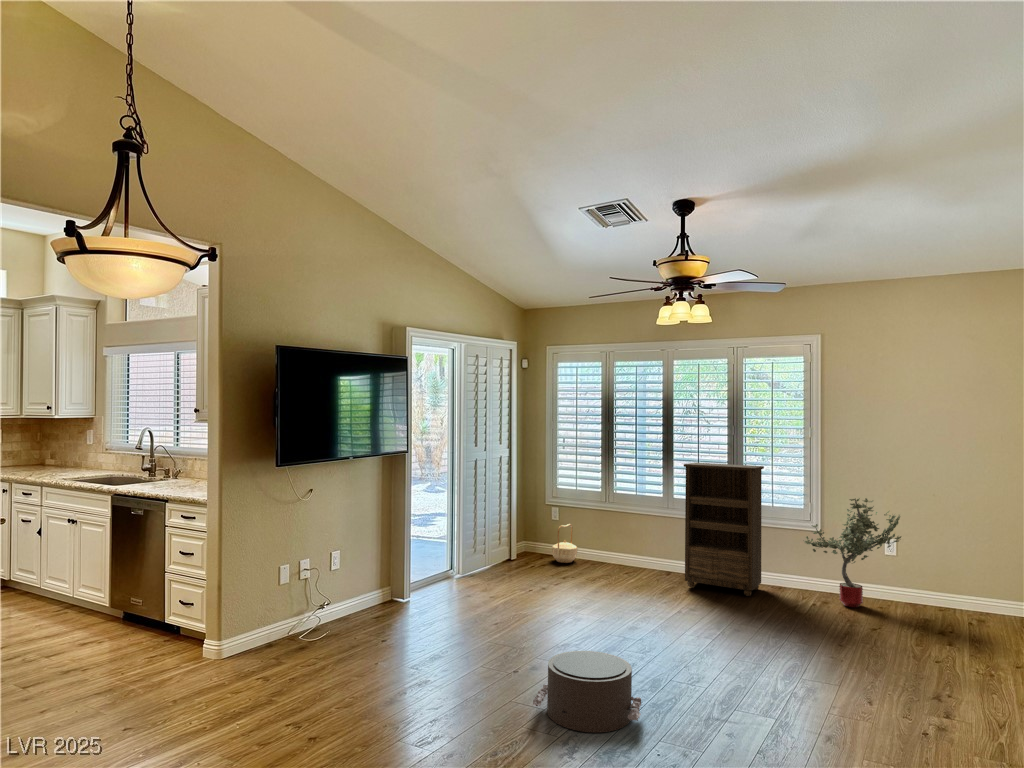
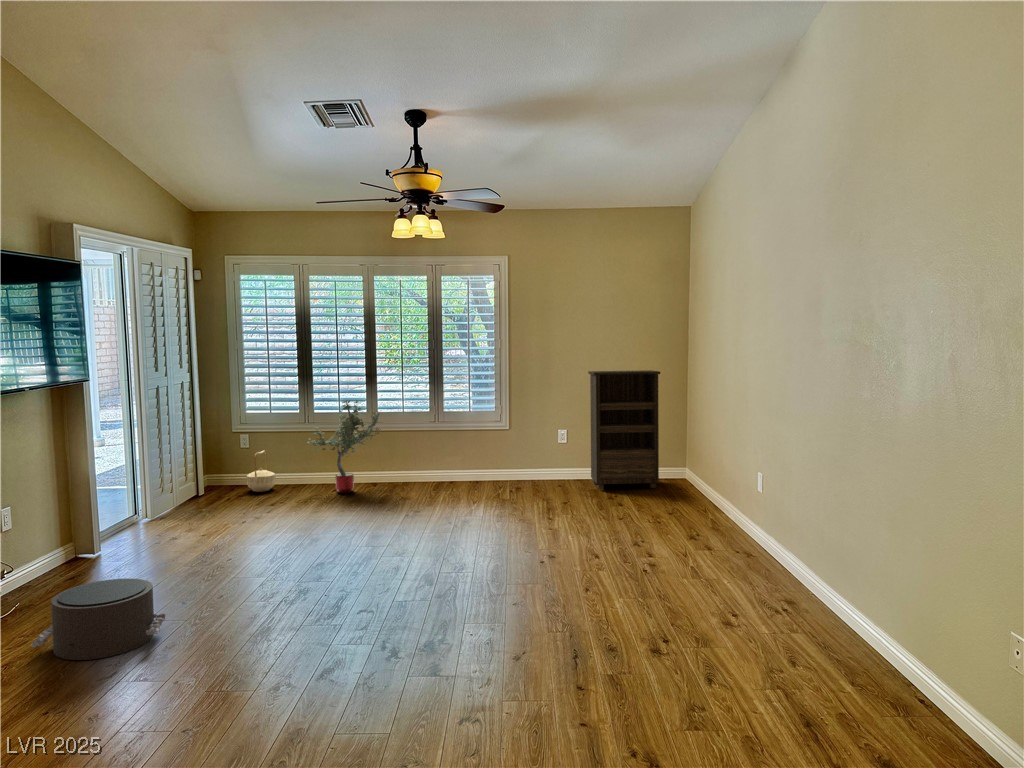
bookshelf: present [684,463,764,596] -> present [588,370,660,490]
potted tree: present [805,498,901,607] -> present [307,400,381,493]
pouf: present [532,651,641,733] -> present [31,578,166,660]

